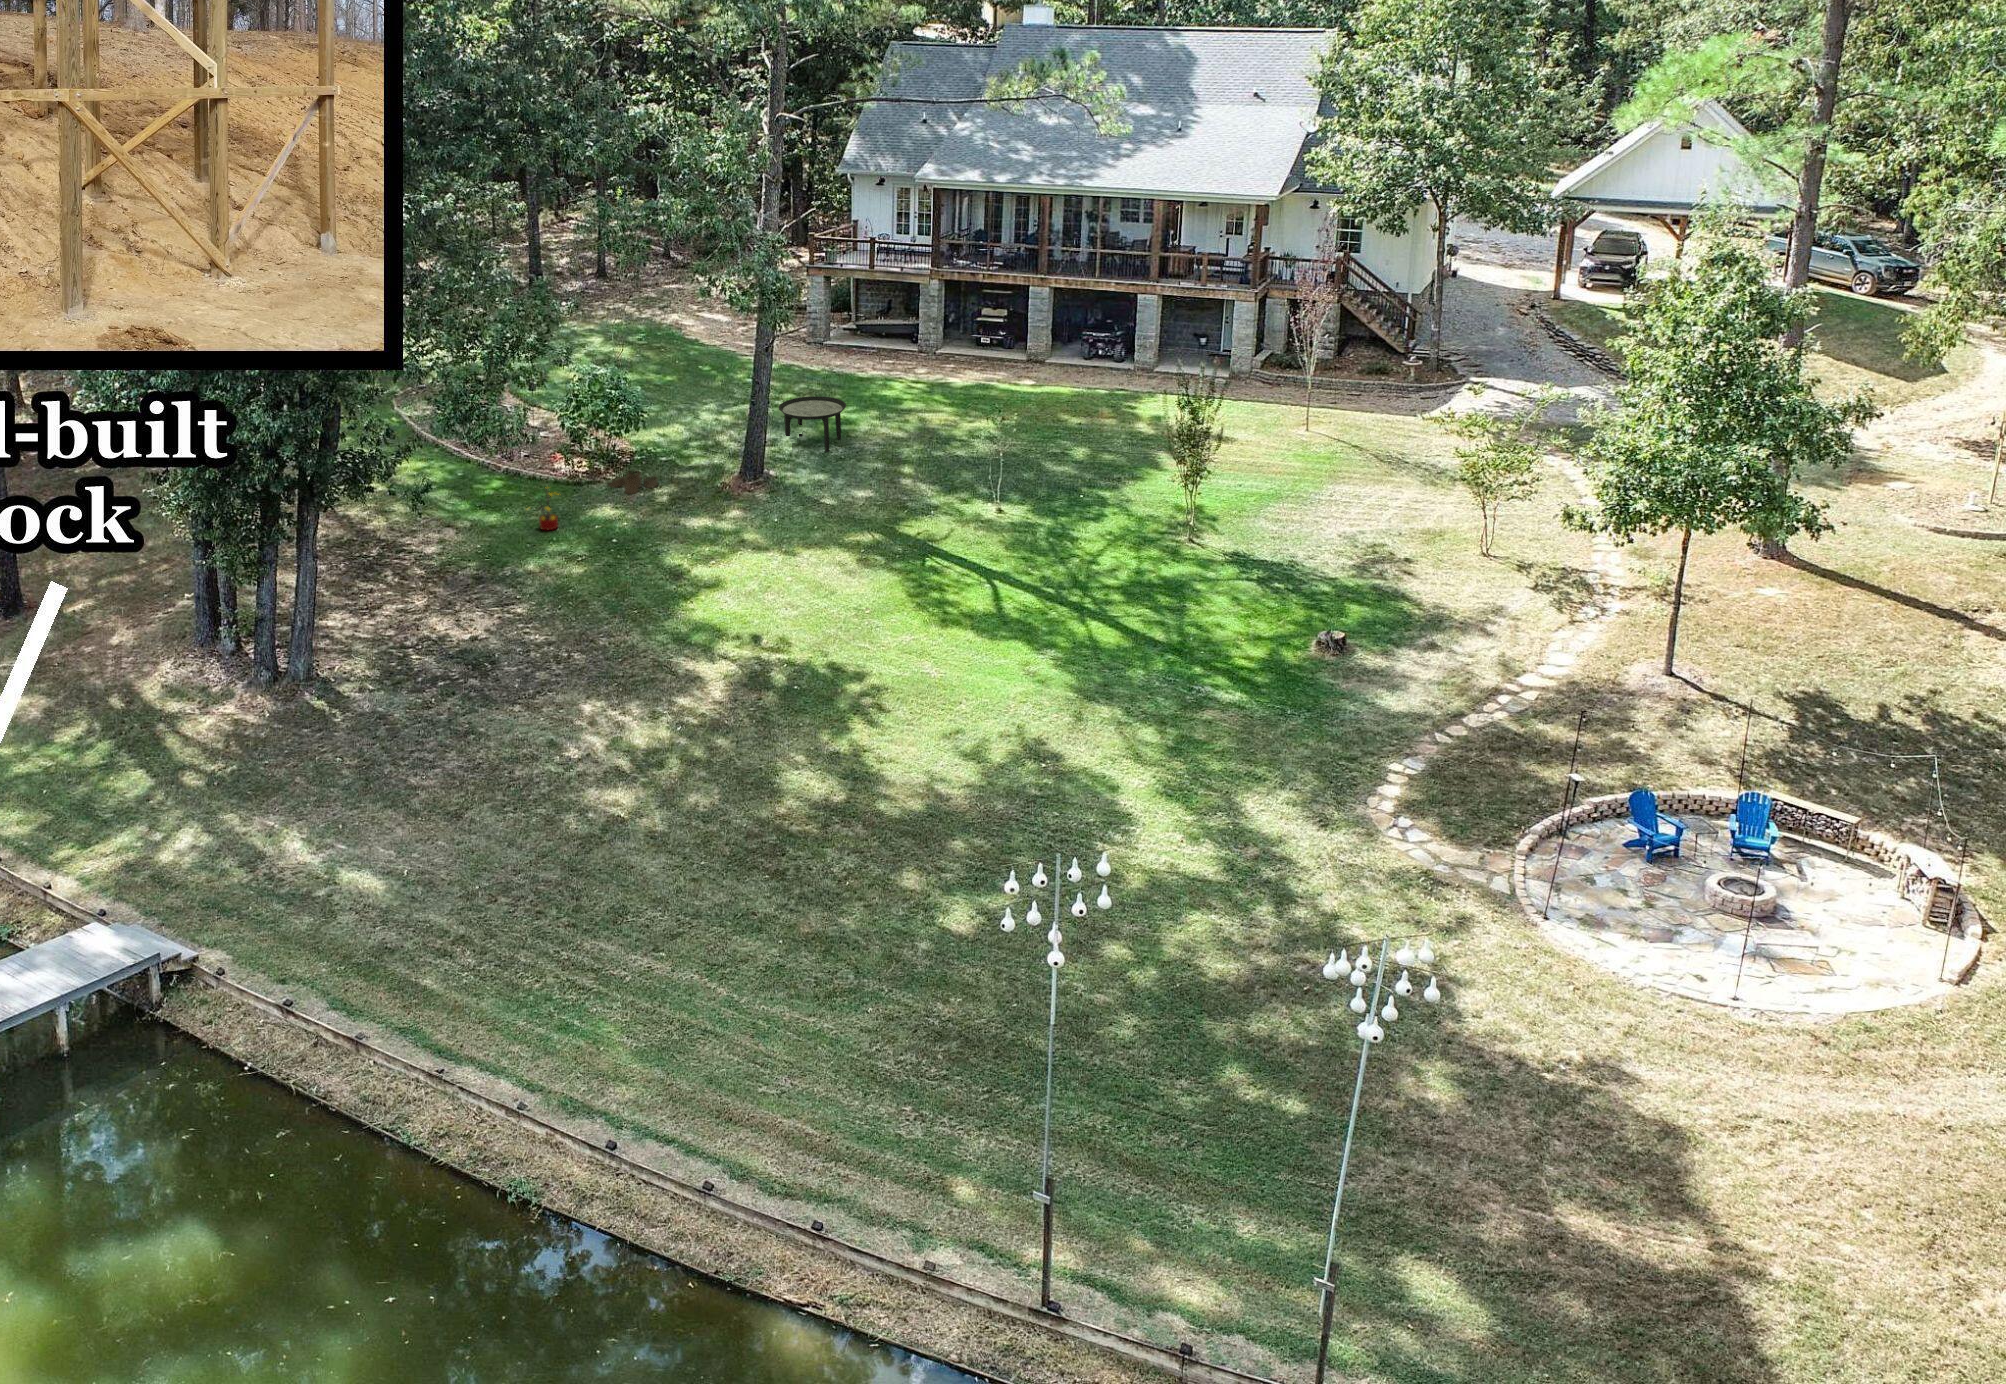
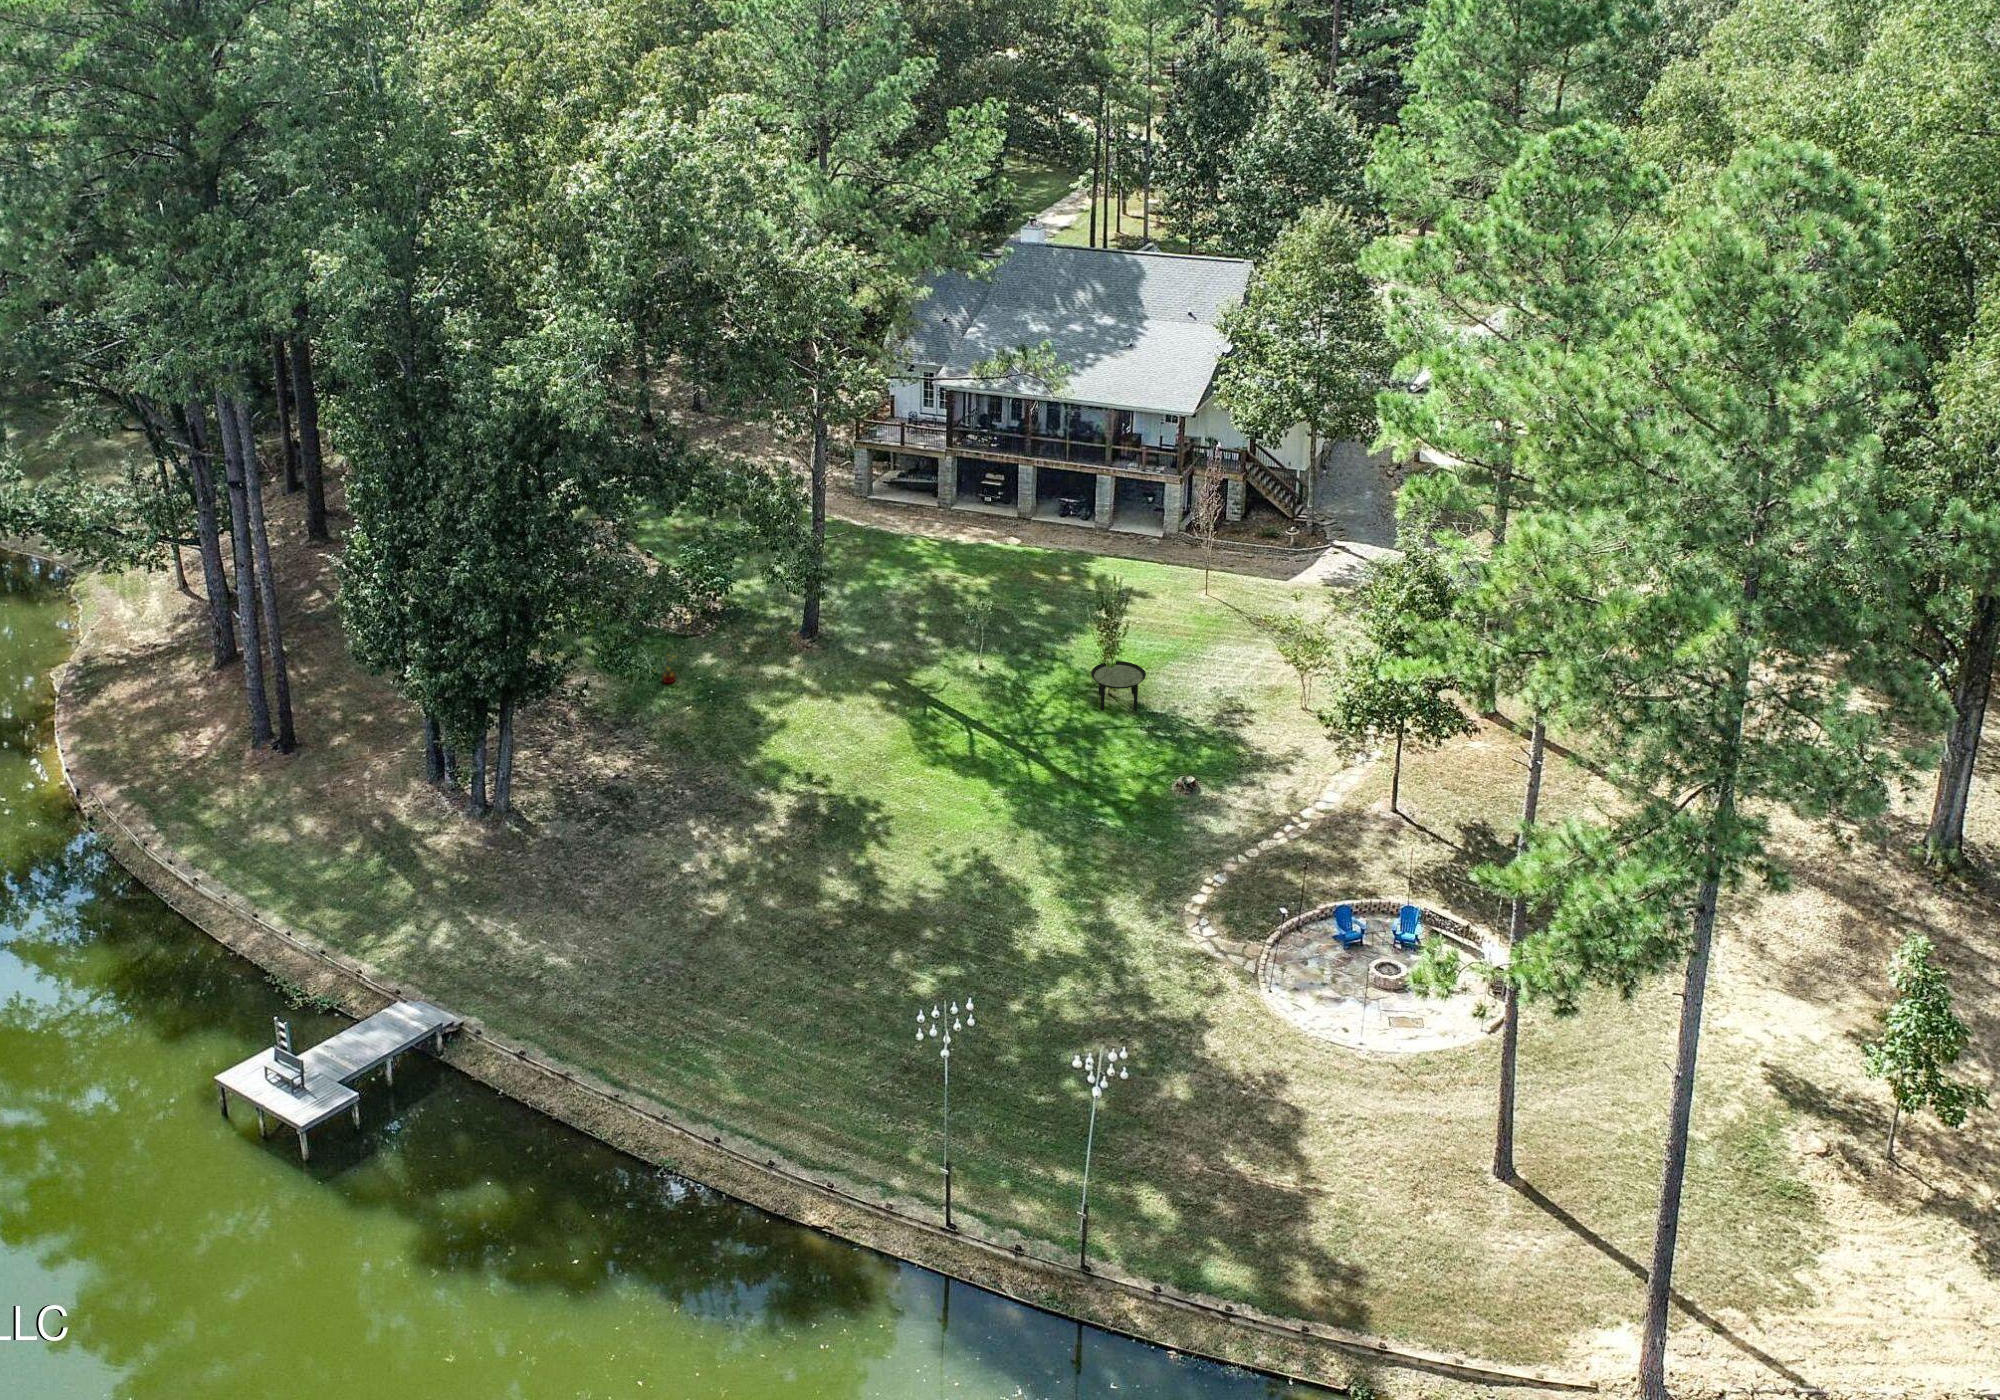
round table: present [779,396,846,452] -> present [1091,661,1146,710]
woven basket: present [609,471,658,494] -> none [710,630,745,650]

